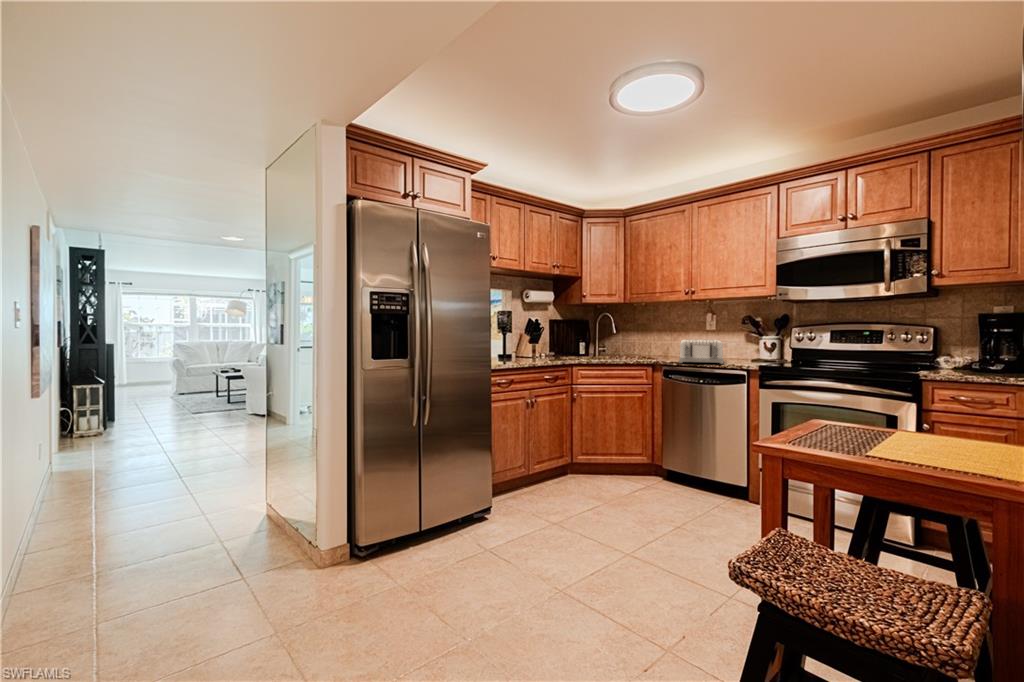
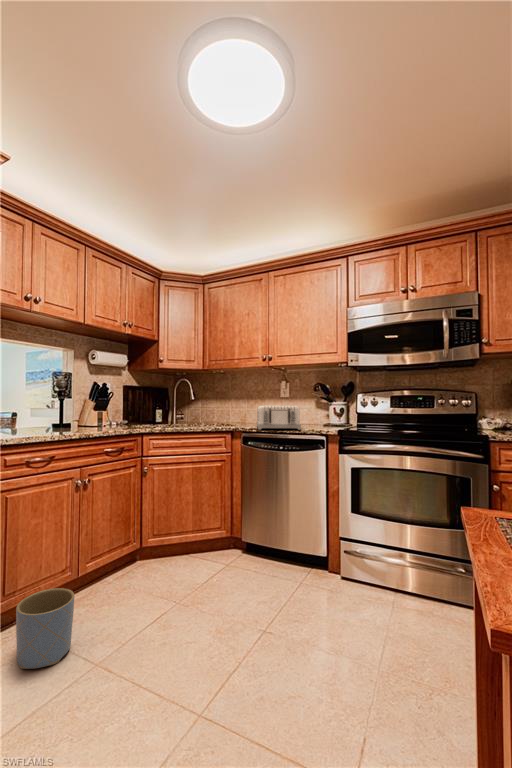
planter: none [499,473,534,518] -> present [16,588,75,669]

